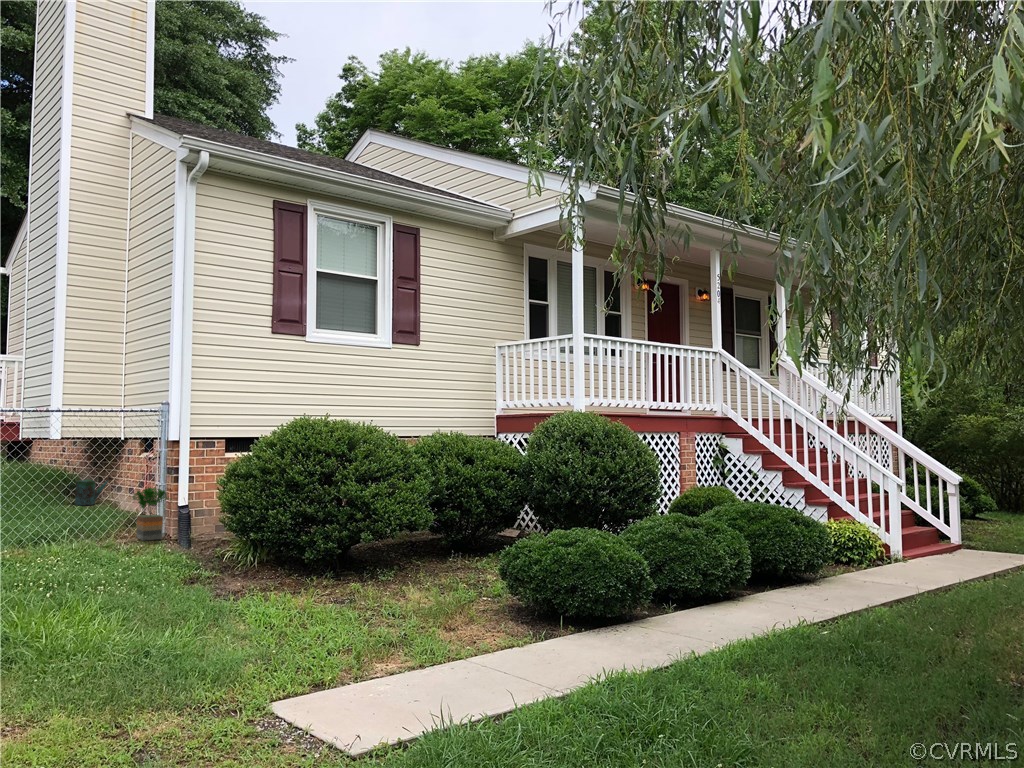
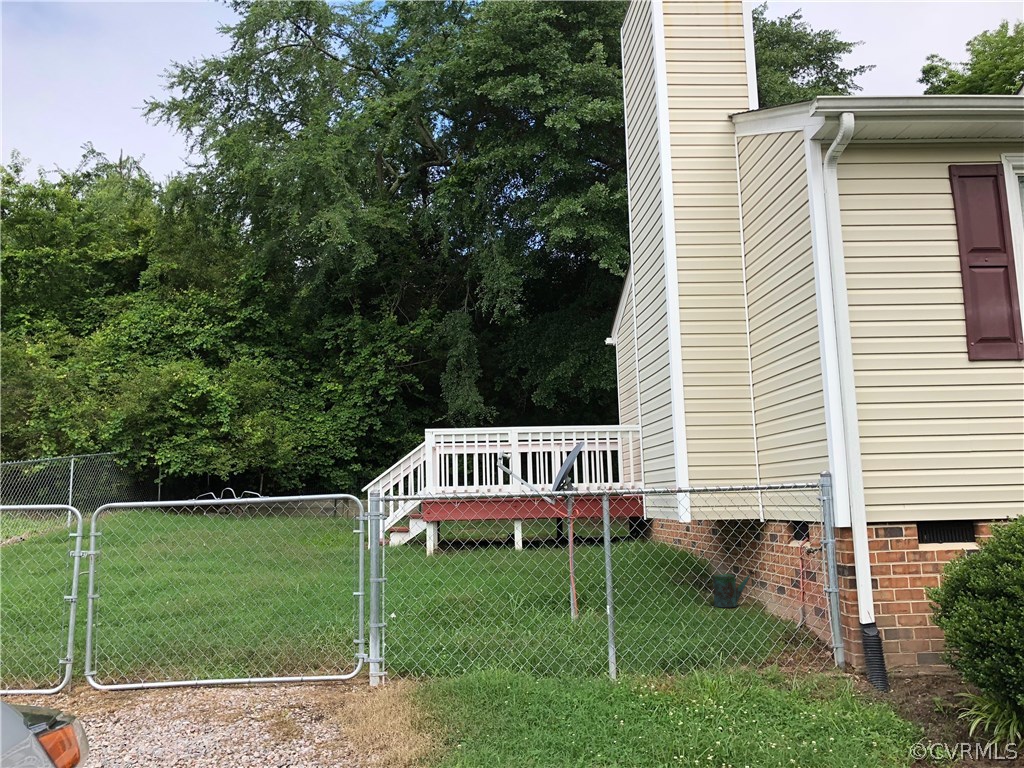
potted tree: present [133,488,170,540] -> none [794,593,851,672]

